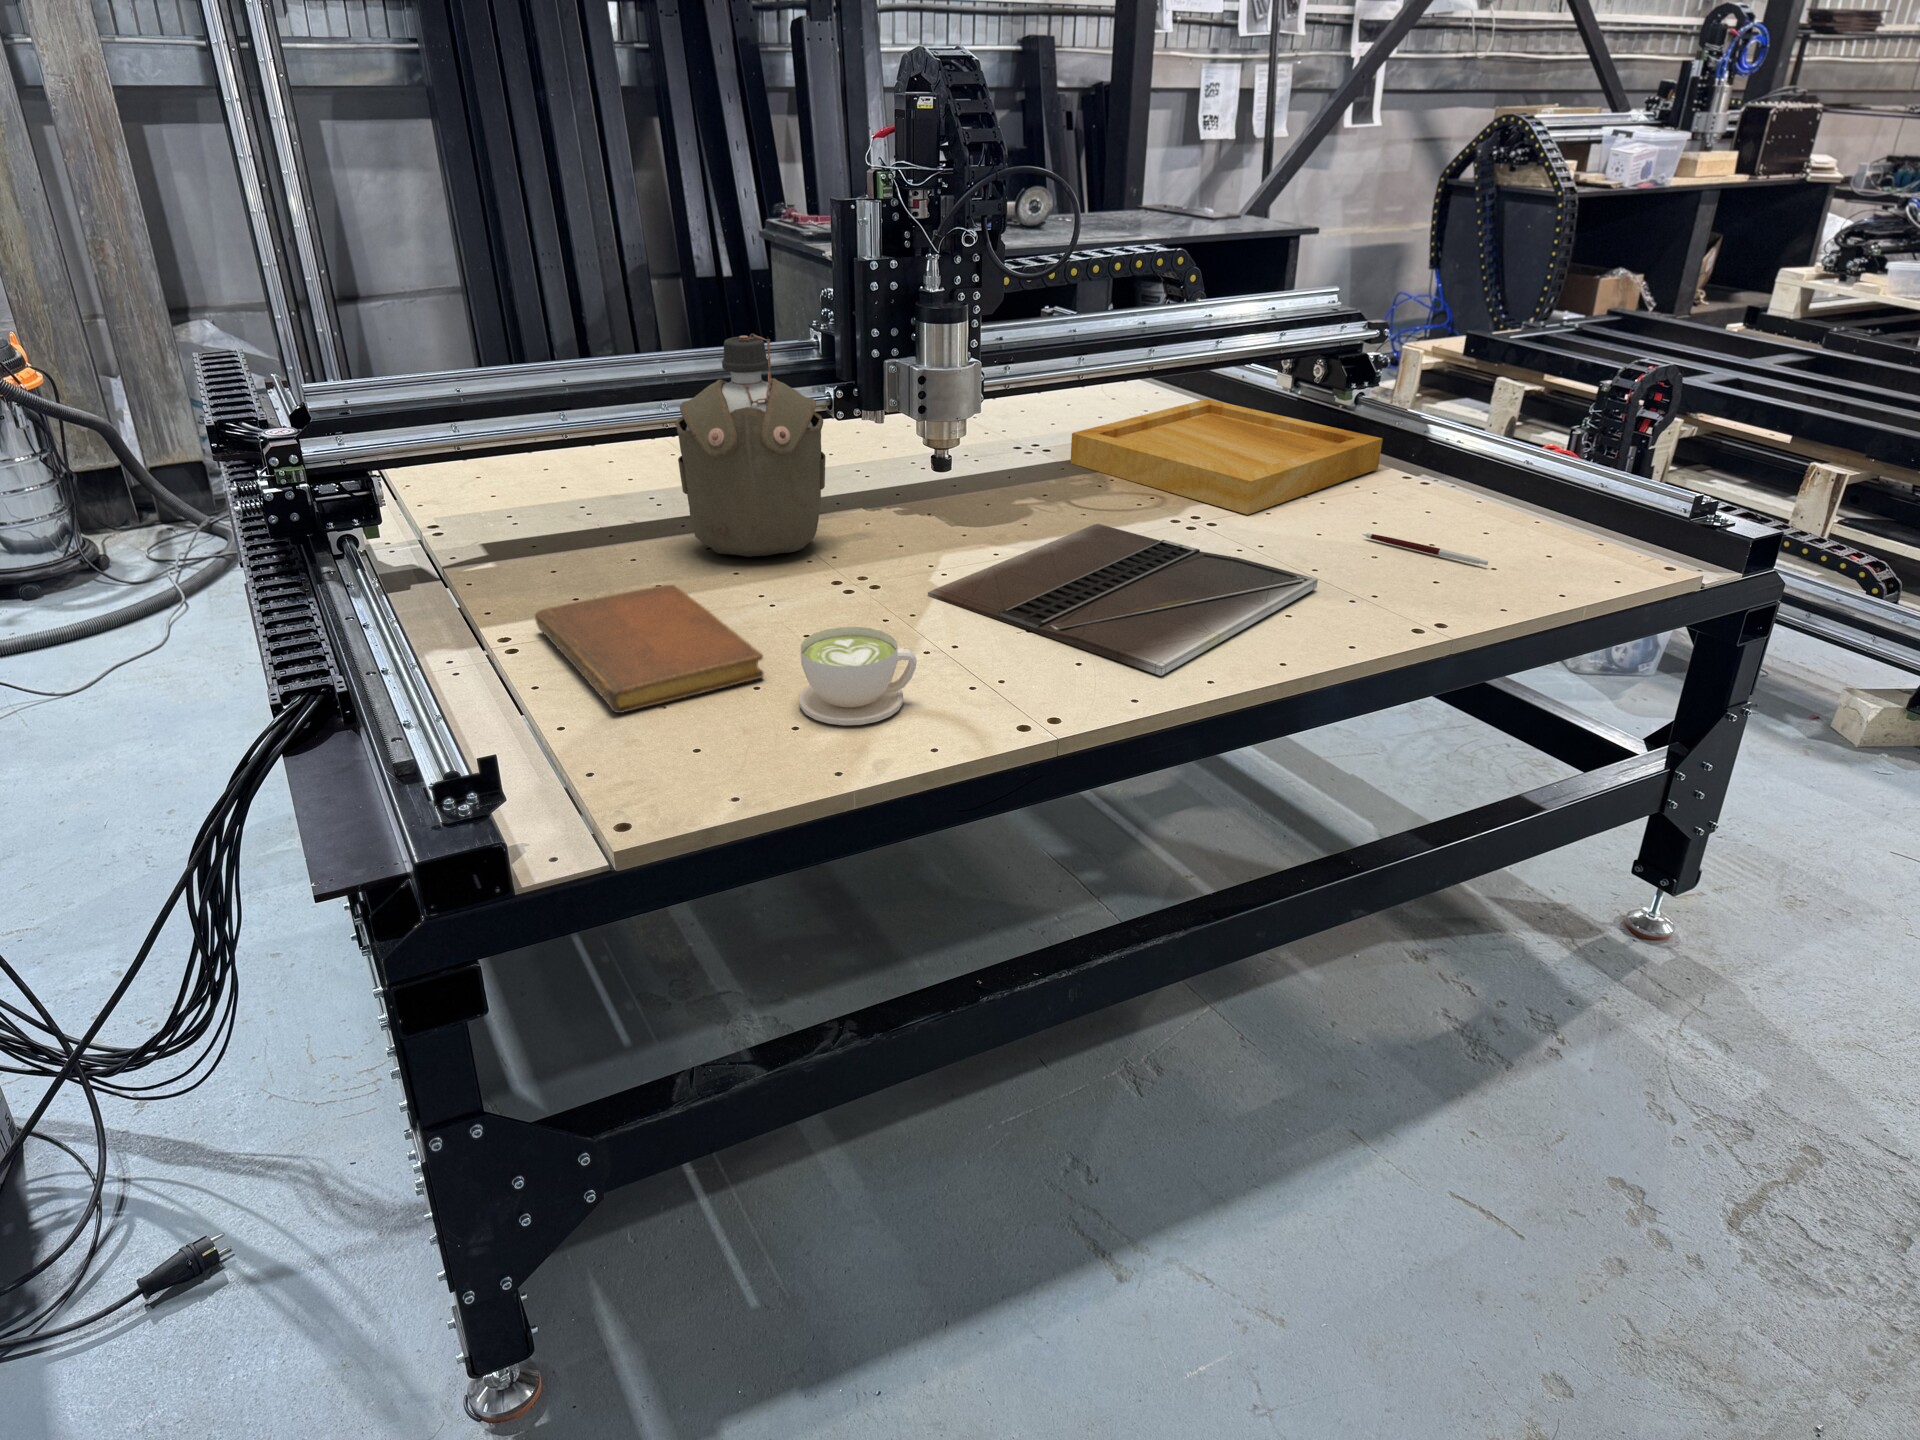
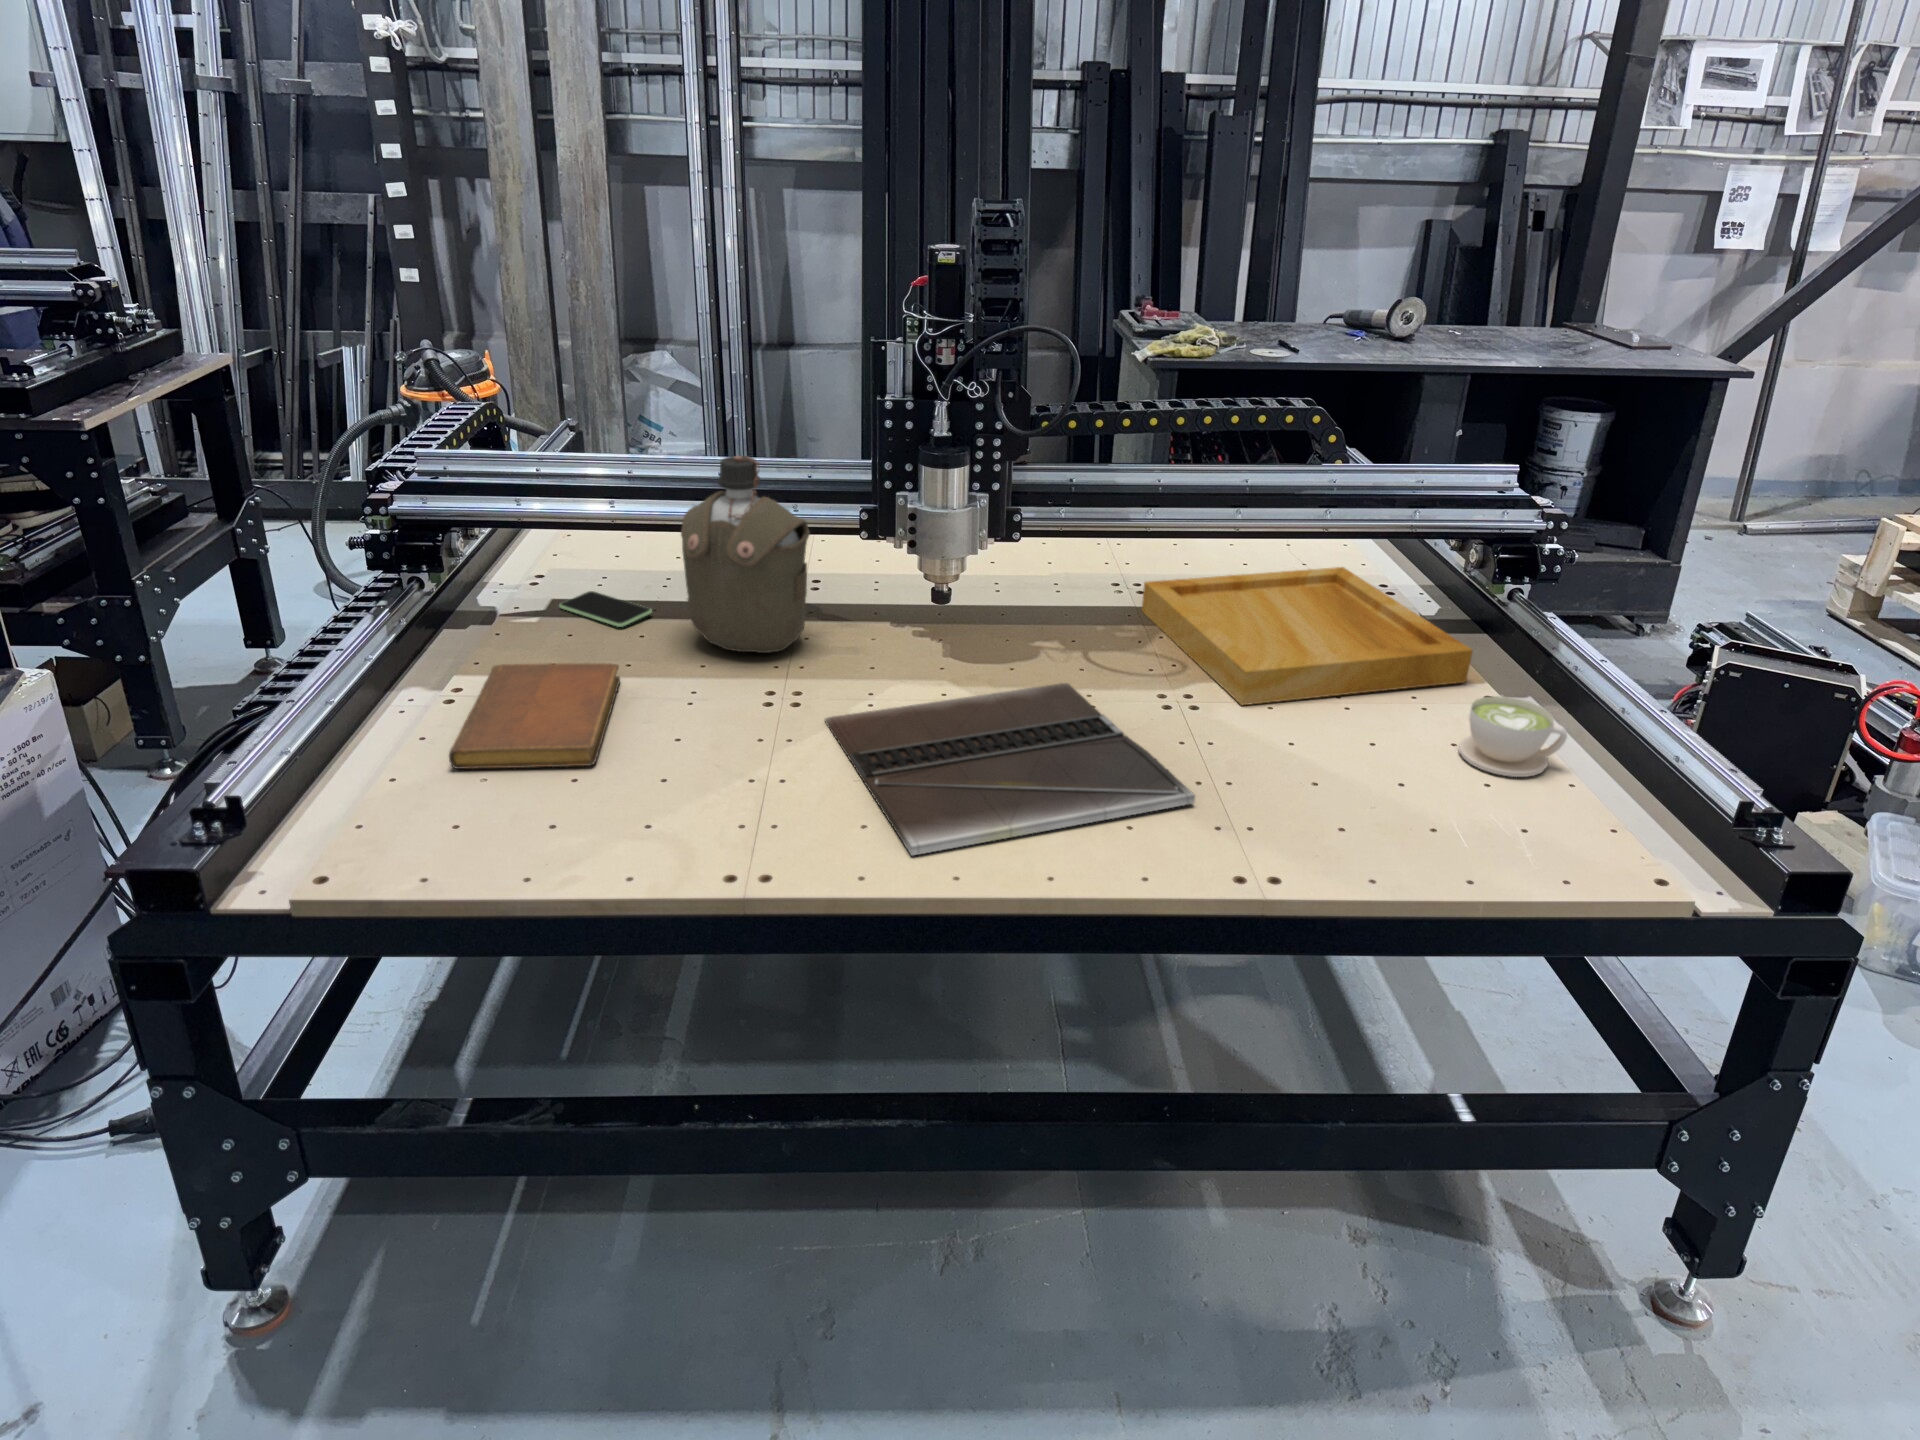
smartphone: none [503,533,621,560] -> present [560,591,652,627]
pen: present [1362,533,1488,565] -> none [1331,755,1428,825]
coffee cup: present [799,627,917,725] -> present [1459,696,1567,777]

